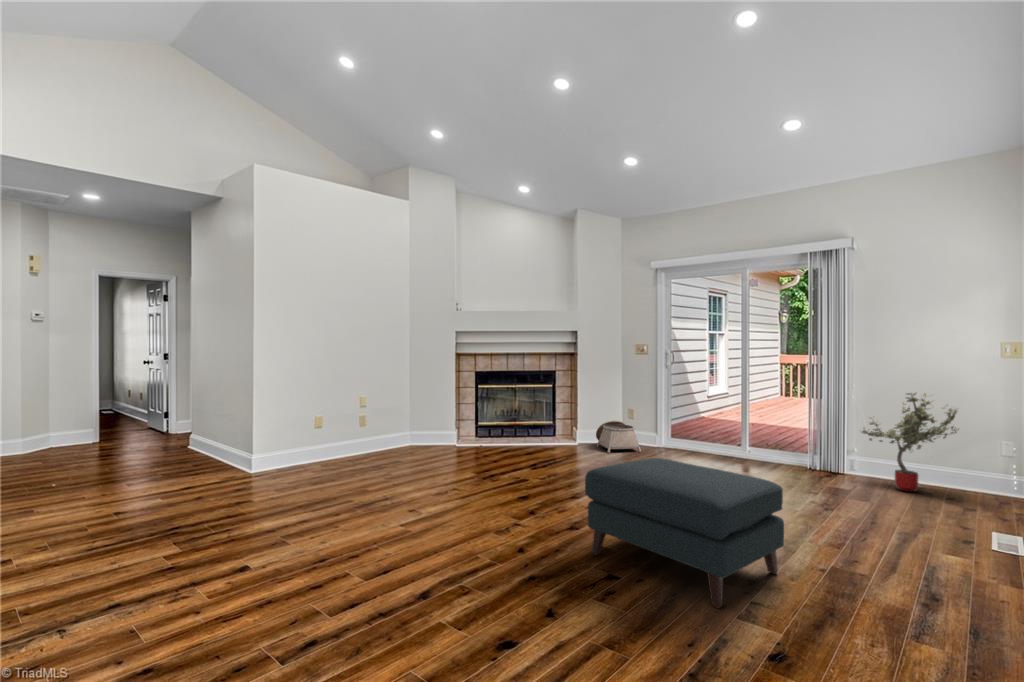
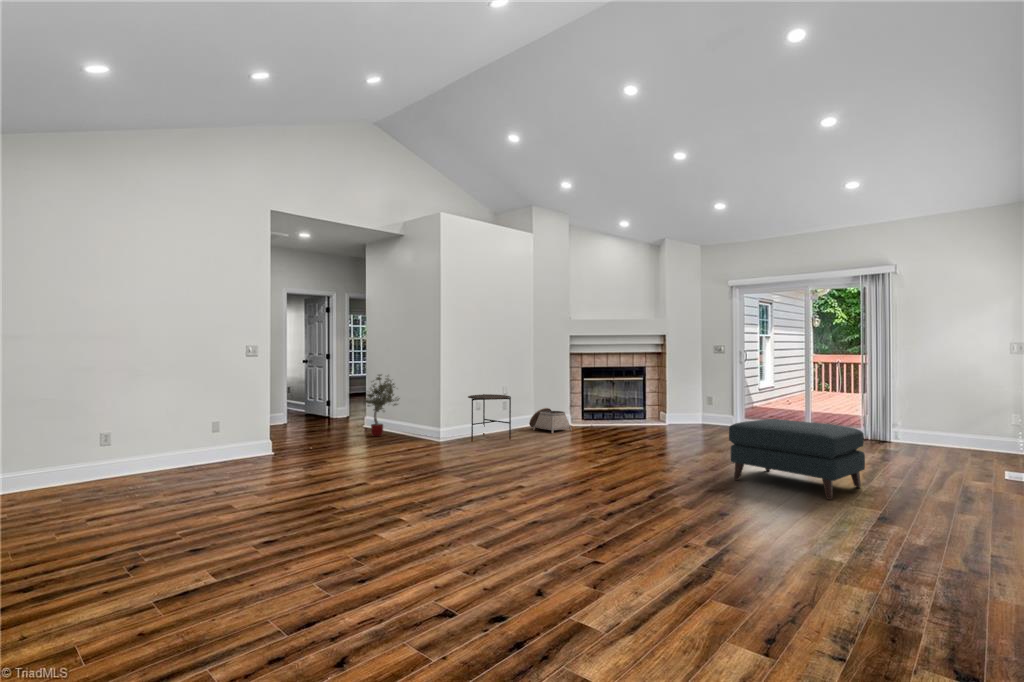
potted tree: present [862,393,957,492] -> present [364,375,400,437]
side table: none [294,407,353,473] -> present [468,394,511,441]
basket: present [596,421,641,453] -> present [529,408,572,433]

